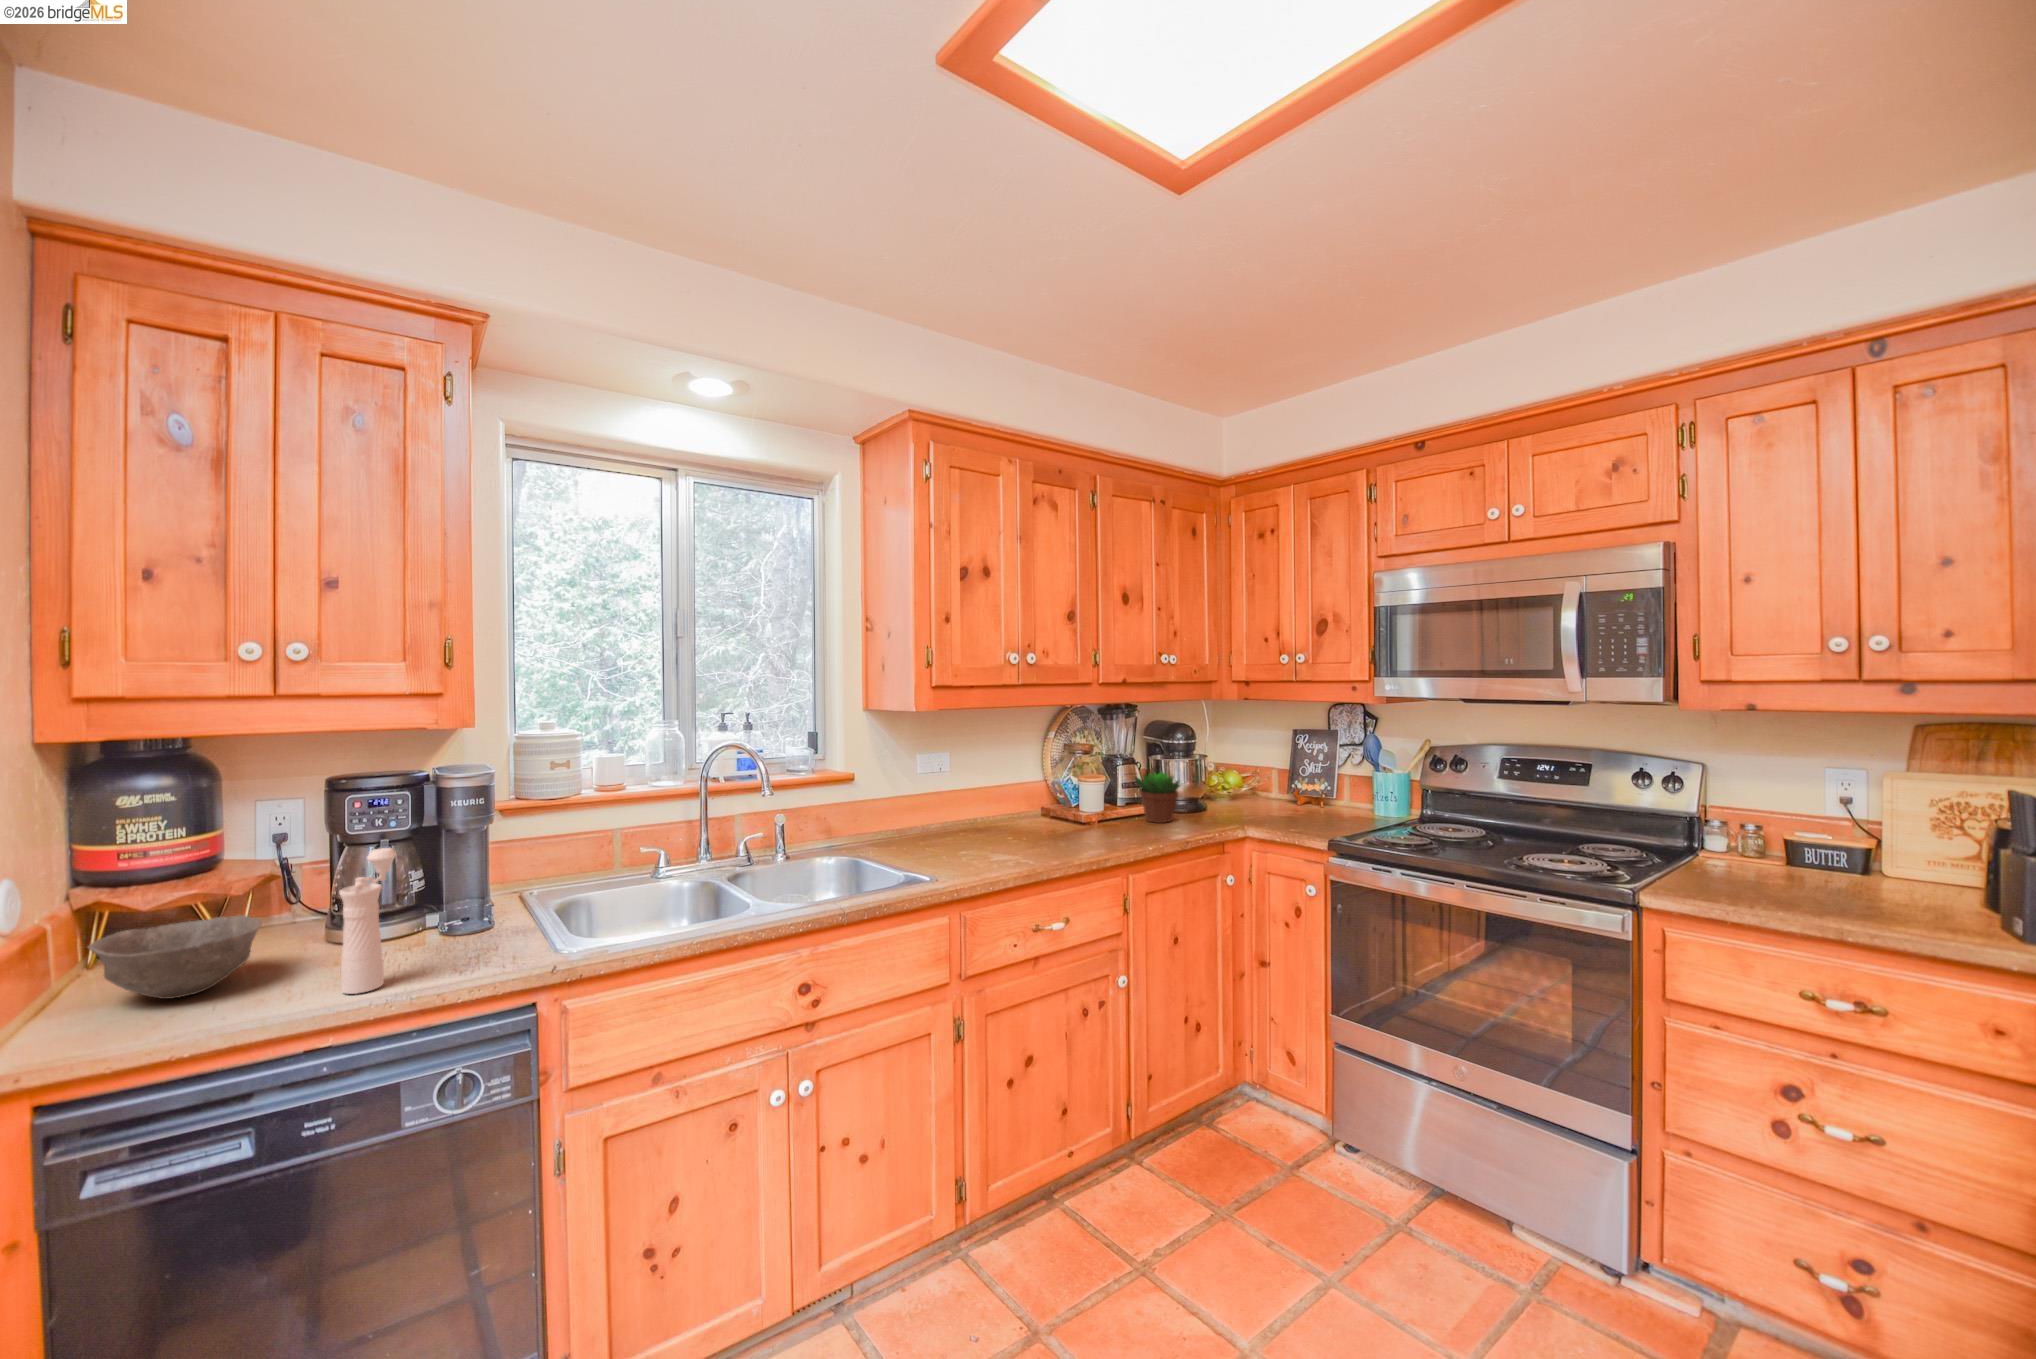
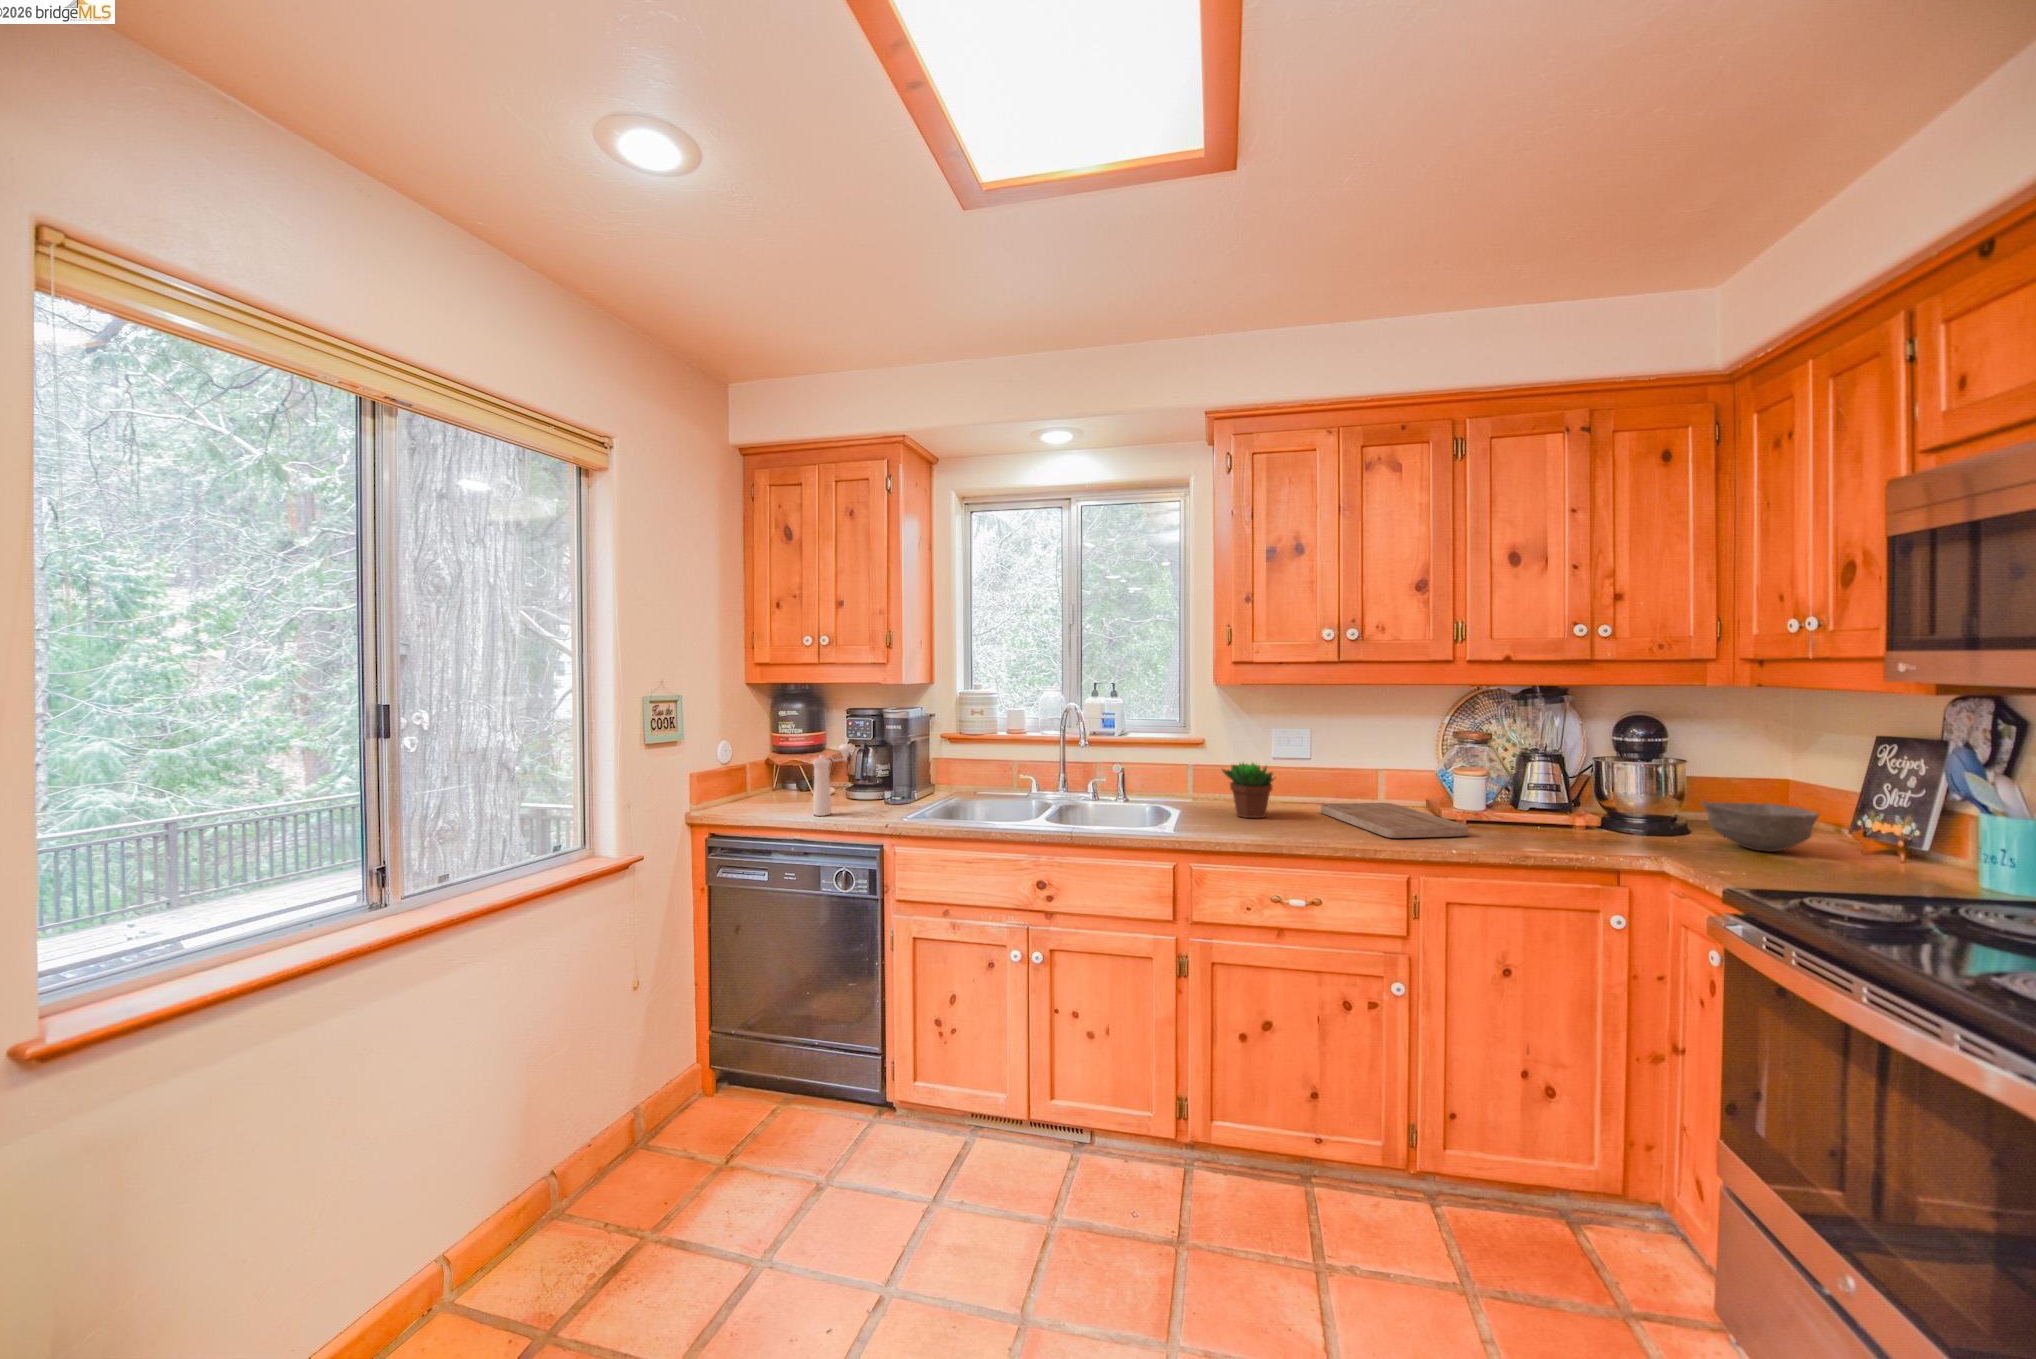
succulent plant: present [1134,772,1180,823] -> present [1223,763,1274,818]
cutting board: none [993,816,1133,850] -> present [1321,803,1468,838]
bowl: present [88,915,261,999] -> present [1700,801,1819,852]

